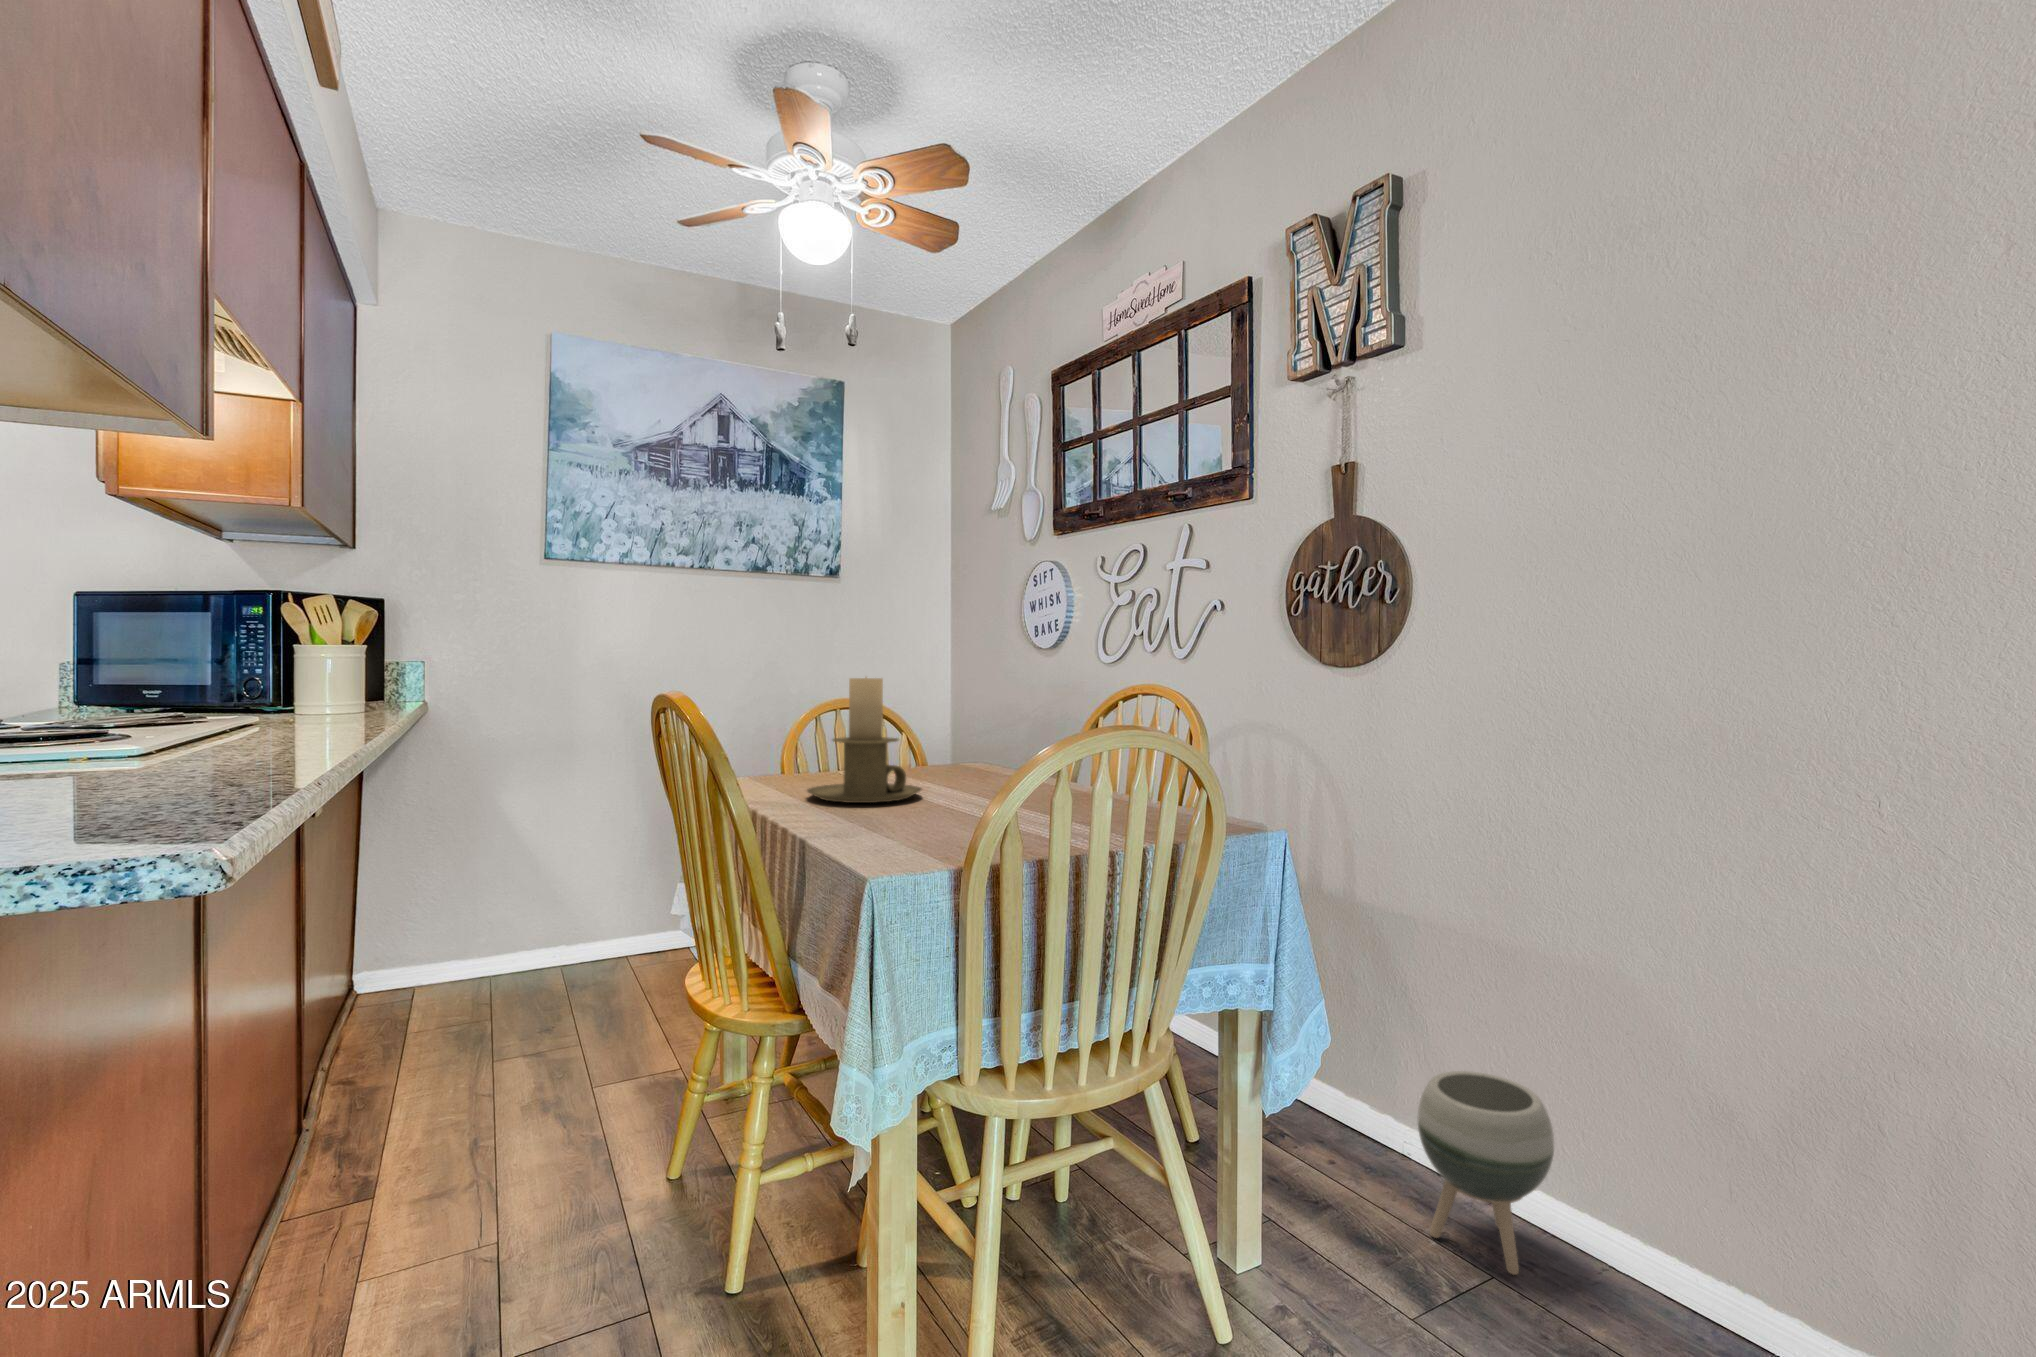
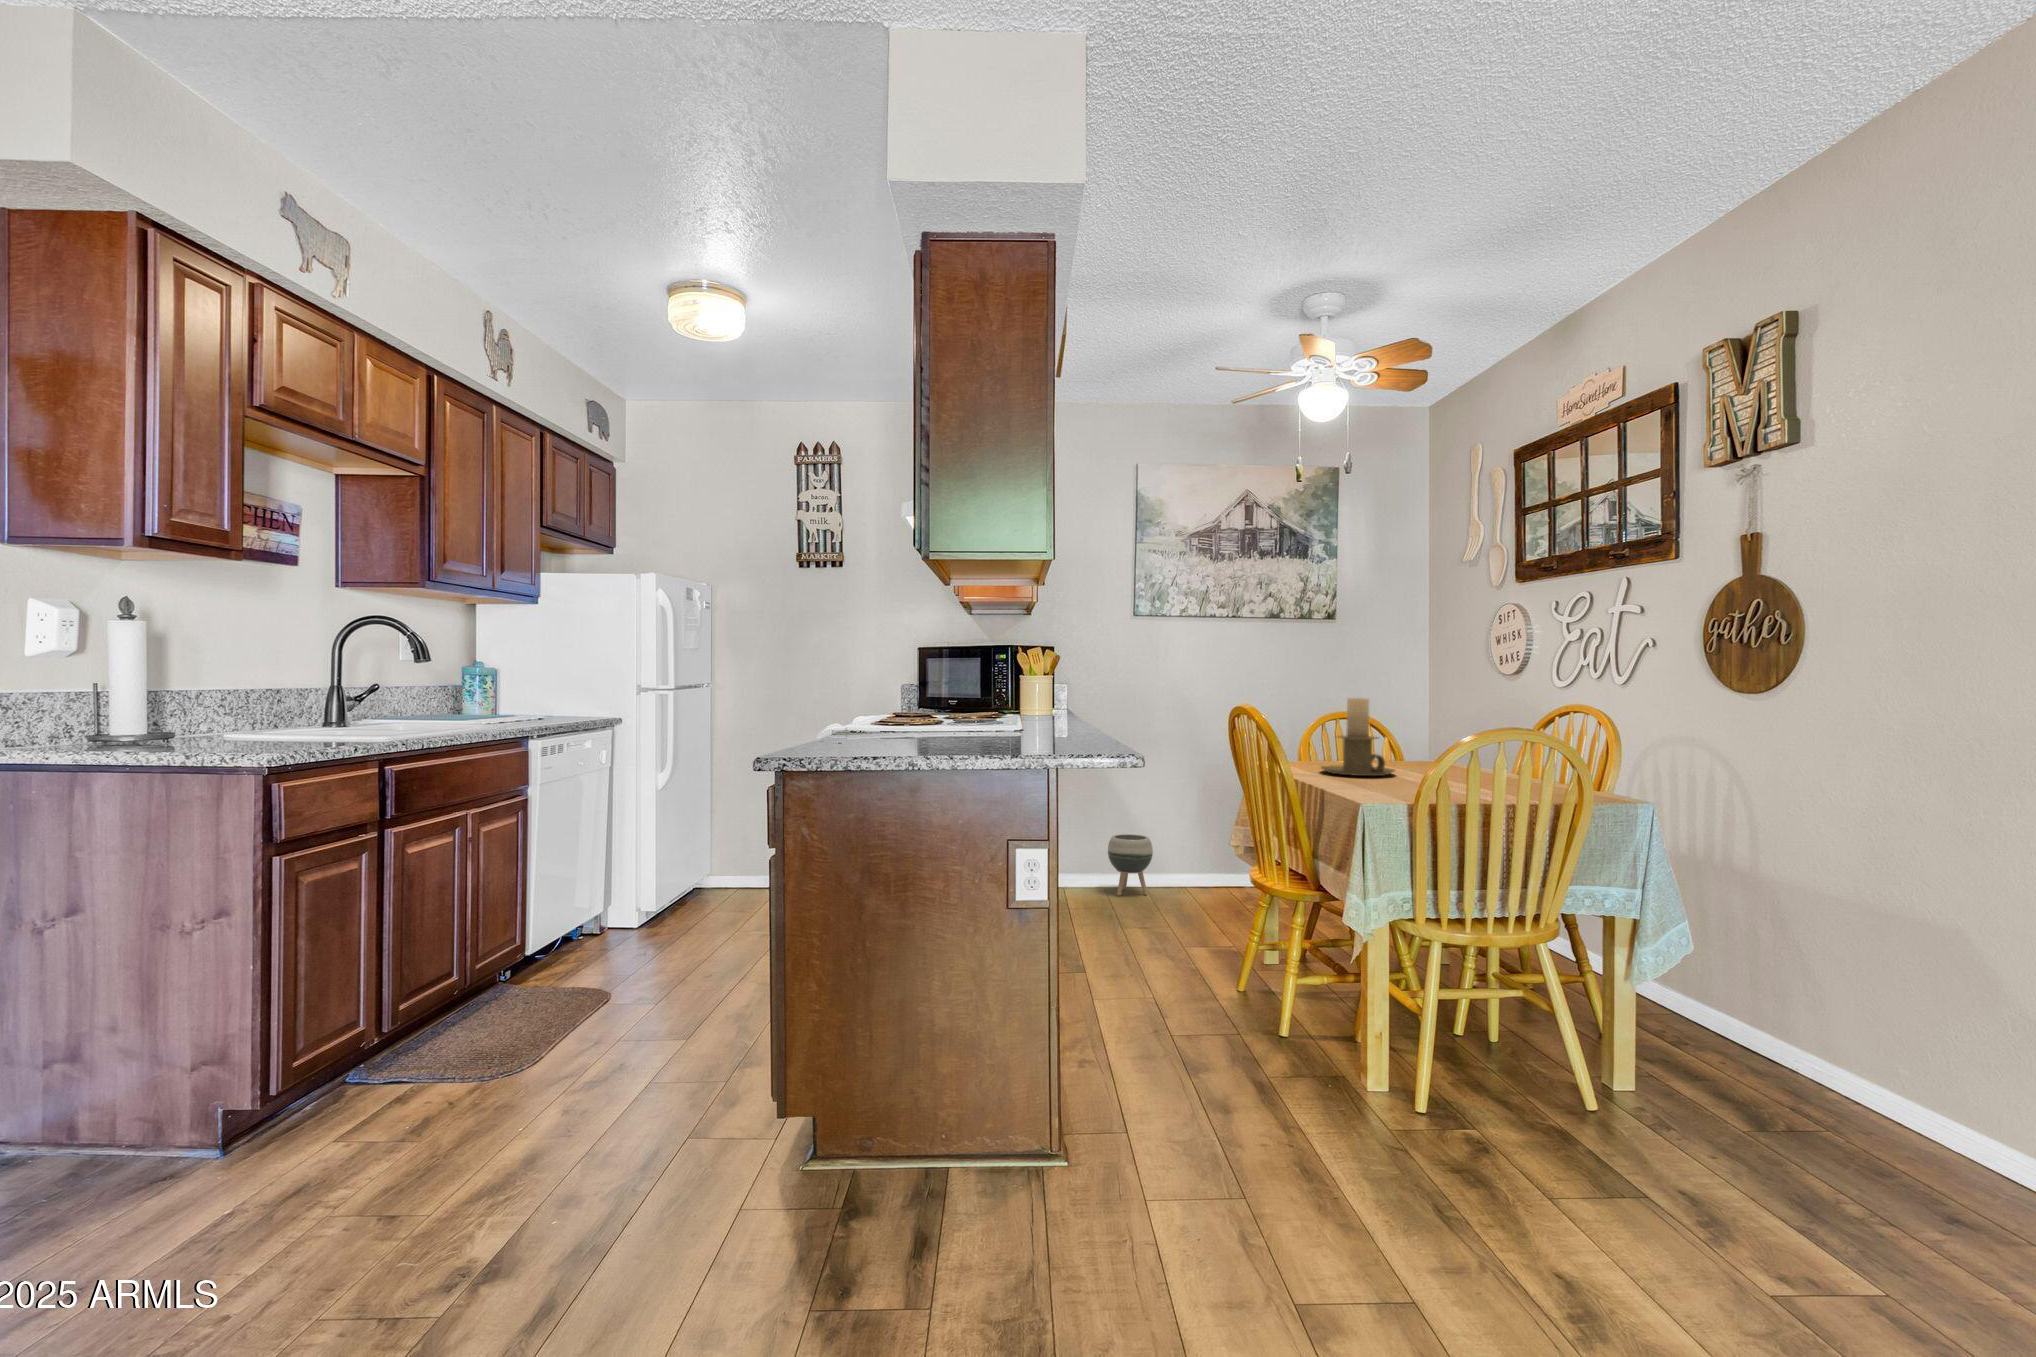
planter: present [1418,1071,1554,1275] -> present [1108,834,1153,896]

